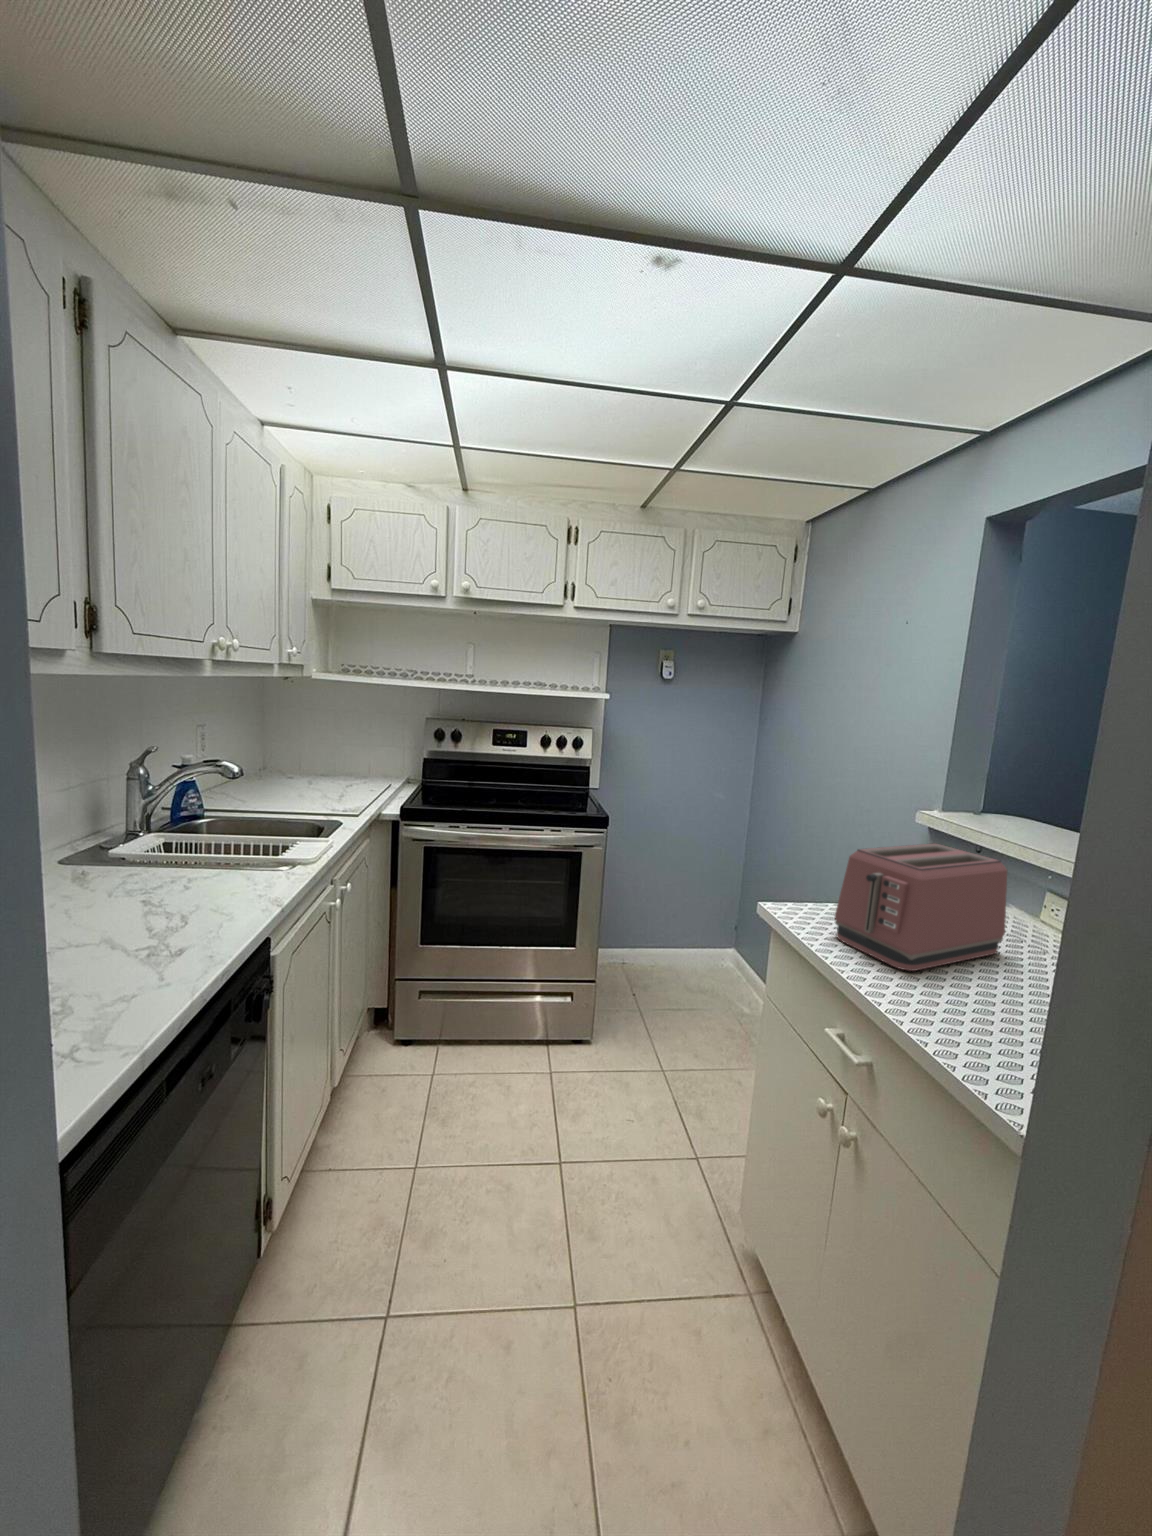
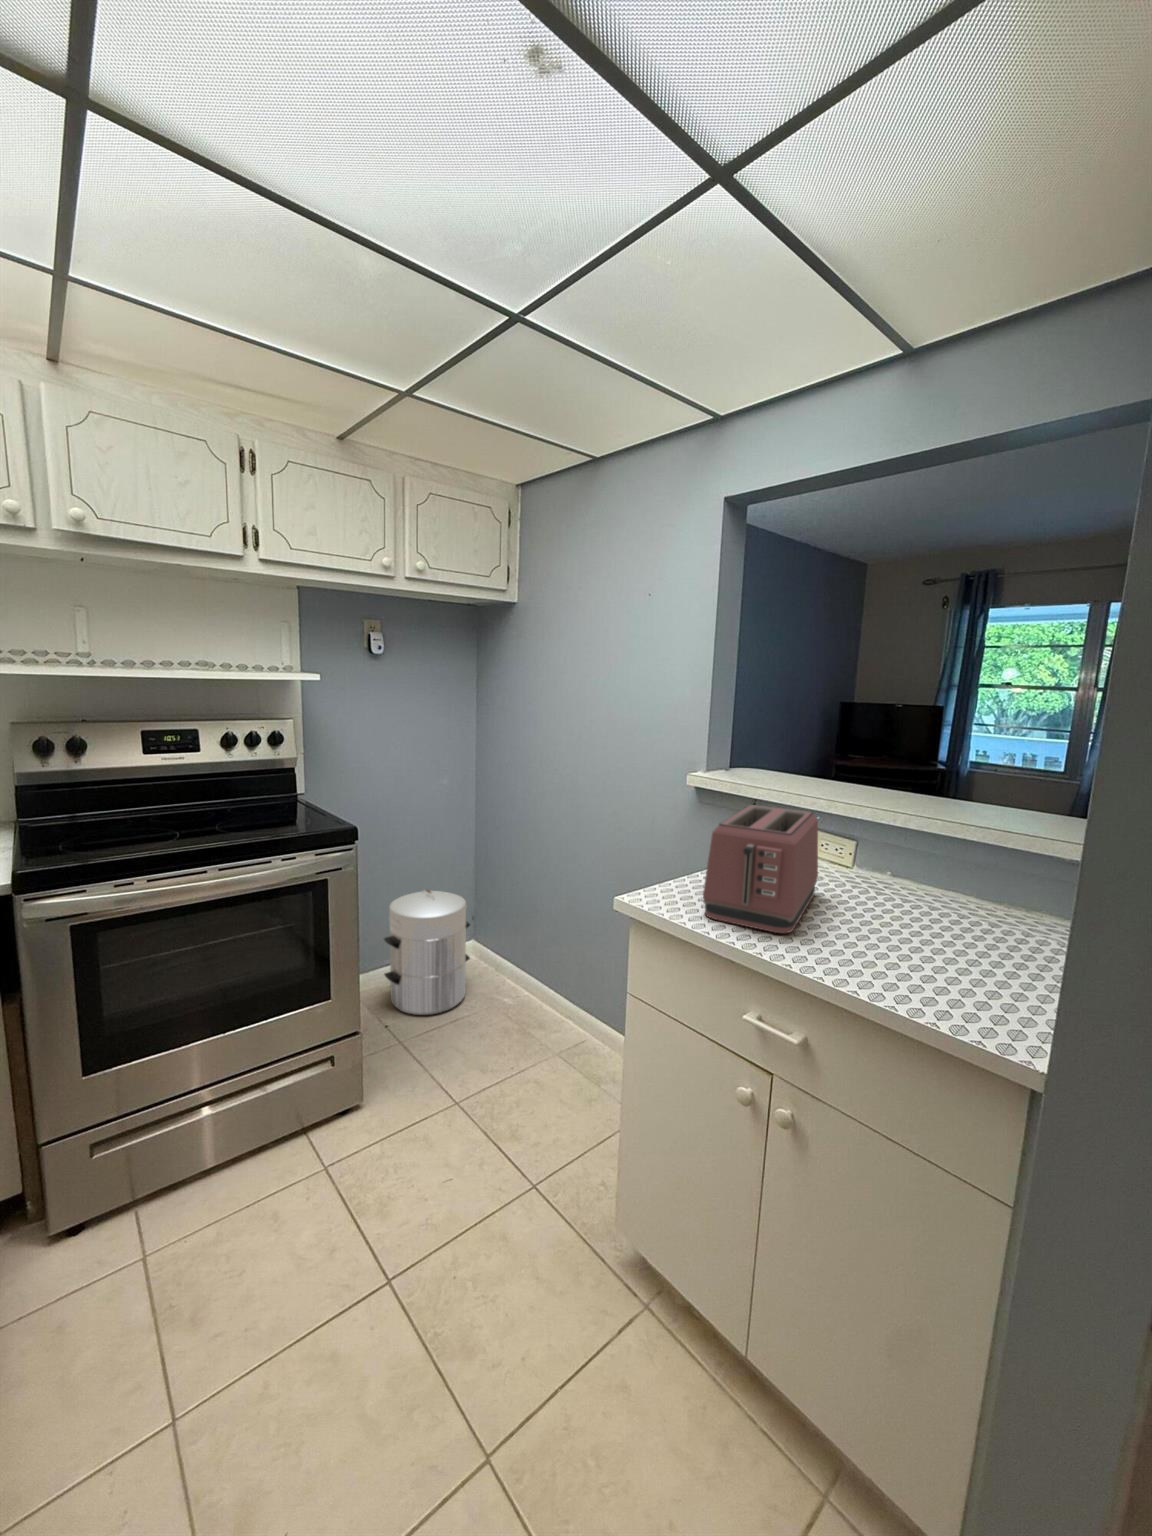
waste bin: none [644,886,725,998] -> present [384,889,470,1015]

